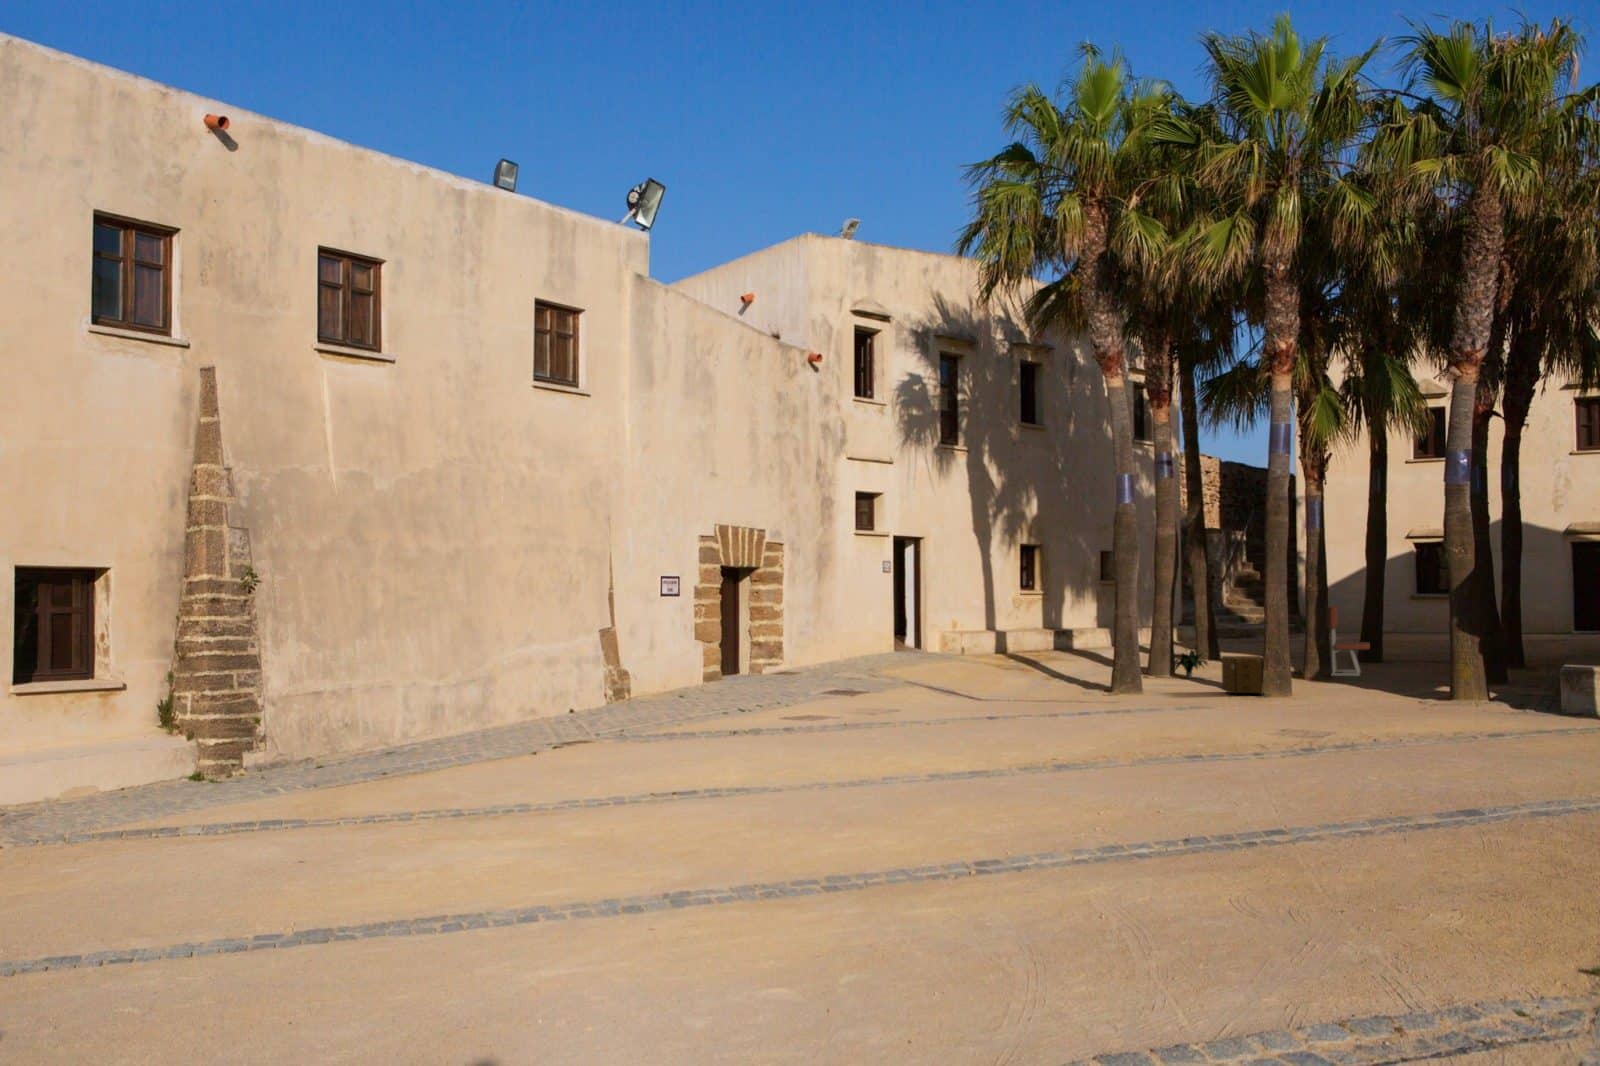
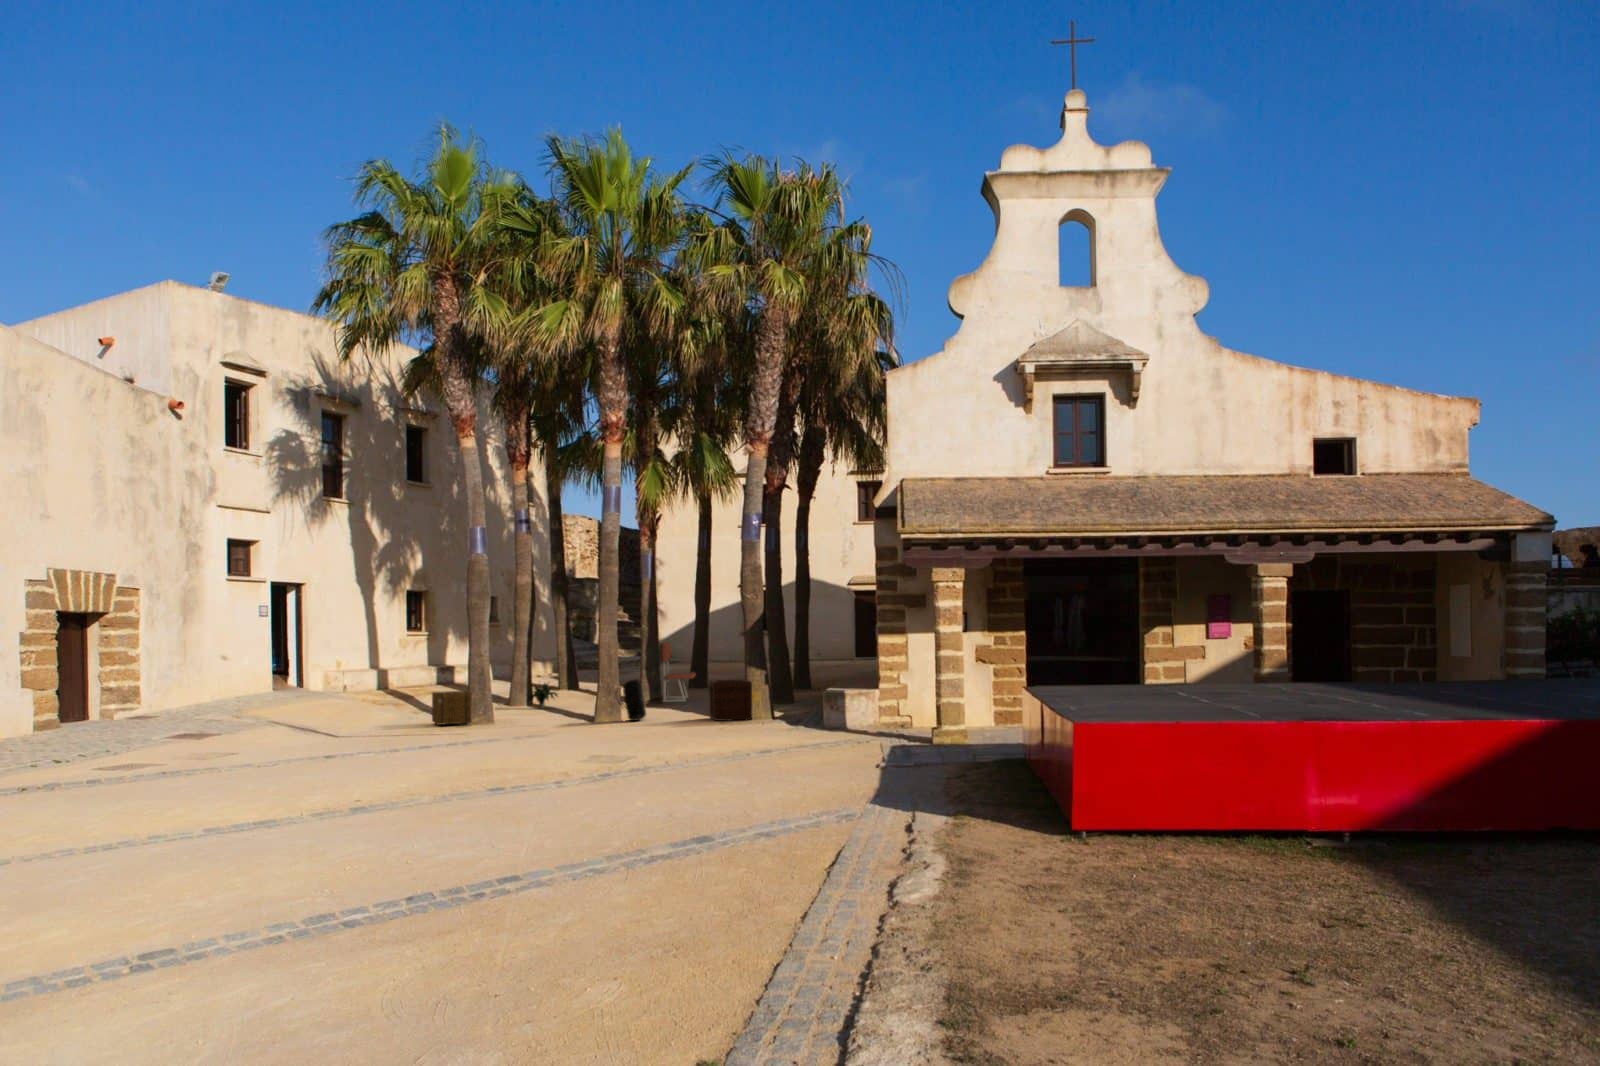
backpack: none [1287,647,1325,695] -> present [616,679,646,721]
wooden crate: none [1402,651,1460,699] -> present [709,679,752,721]
cardboard box: present [1221,656,1268,695] -> present [432,691,472,725]

